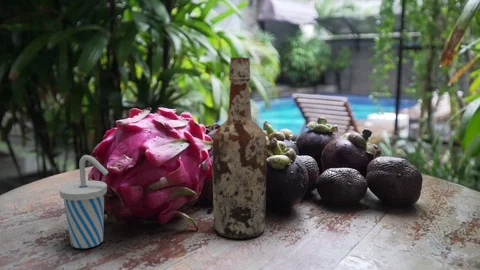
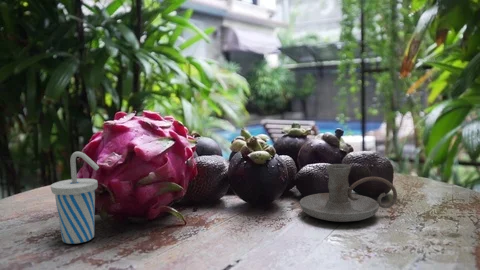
wine bottle: present [212,58,267,239] -> none [198,56,250,228]
candle holder: none [318,175,424,240] -> present [300,164,397,222]

